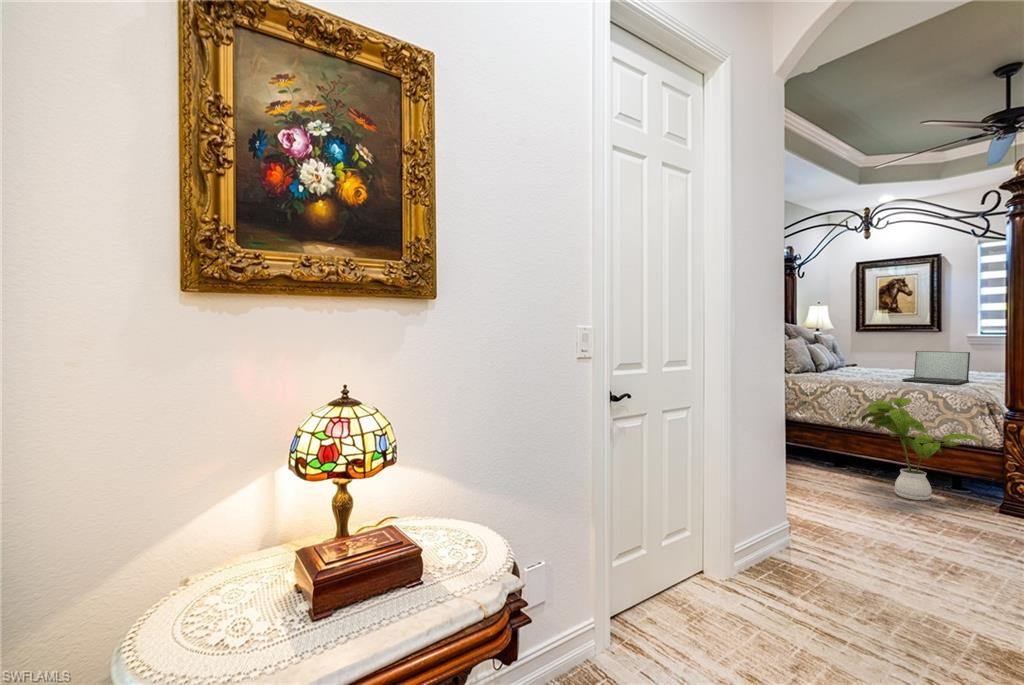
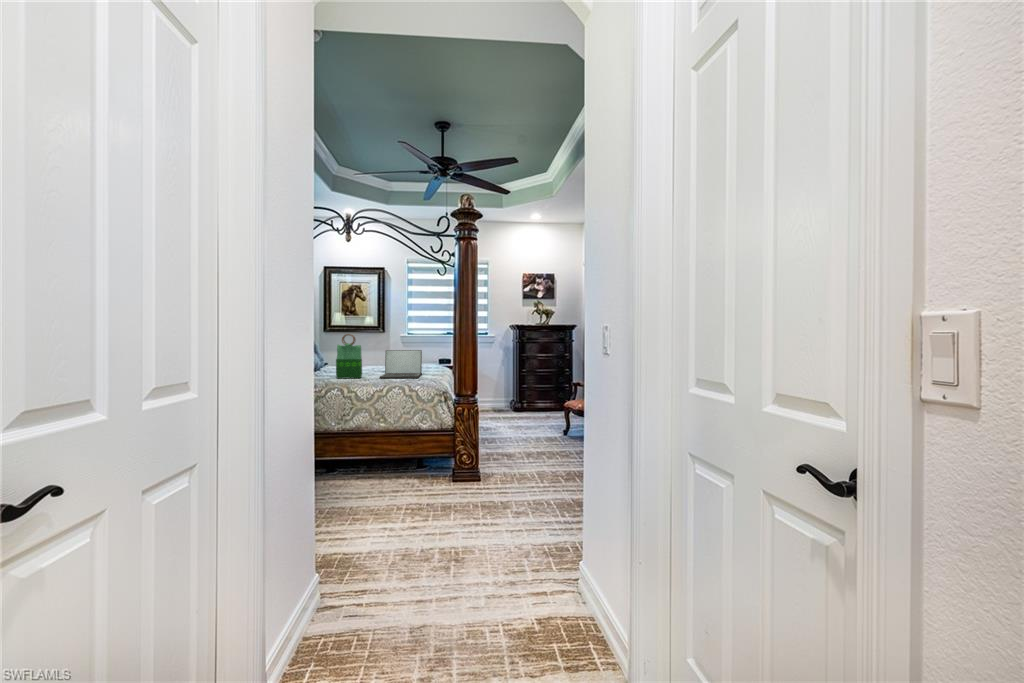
tote bag: none [850,332,882,379] -> present [336,334,362,379]
house plant: present [861,398,984,500] -> none [356,397,448,489]

